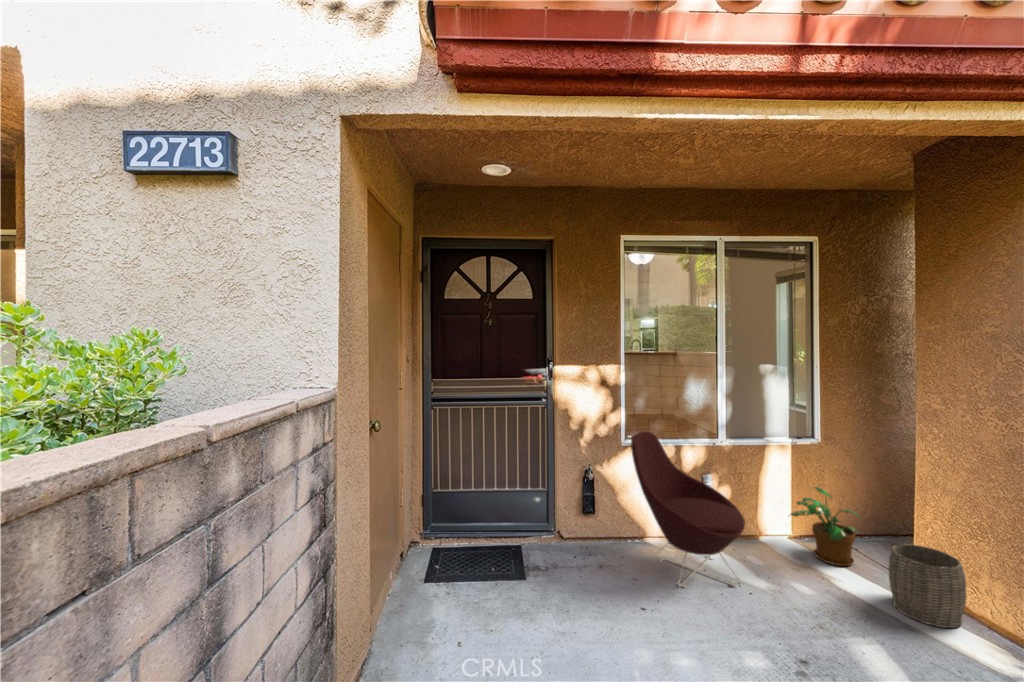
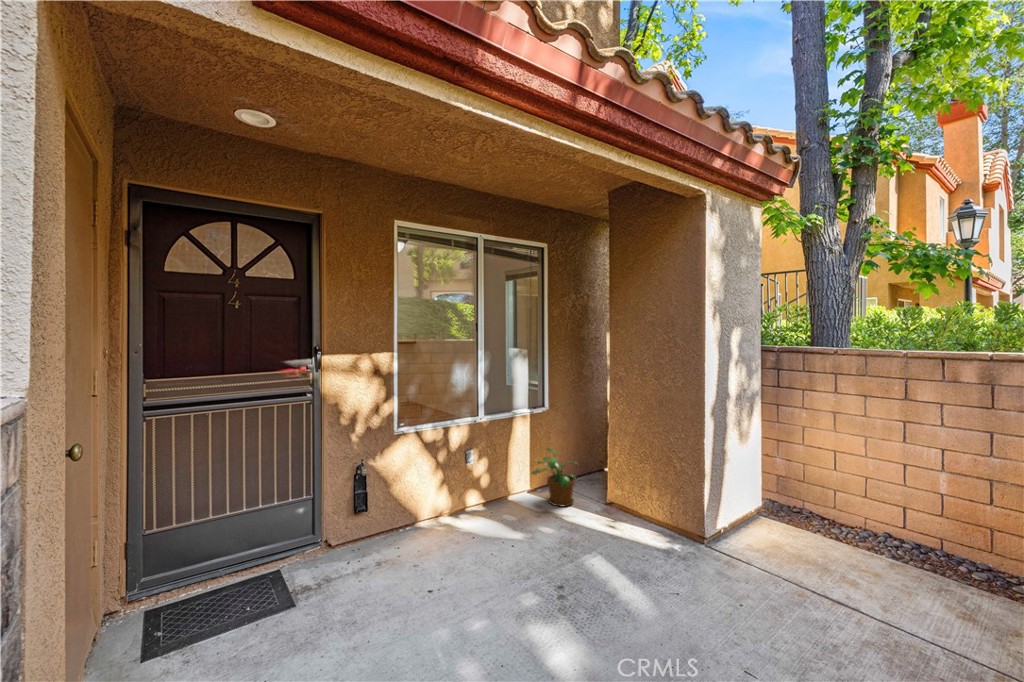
chair: present [631,432,745,587] -> none [409,418,509,558]
woven basket: present [889,544,966,628] -> none [600,478,642,532]

